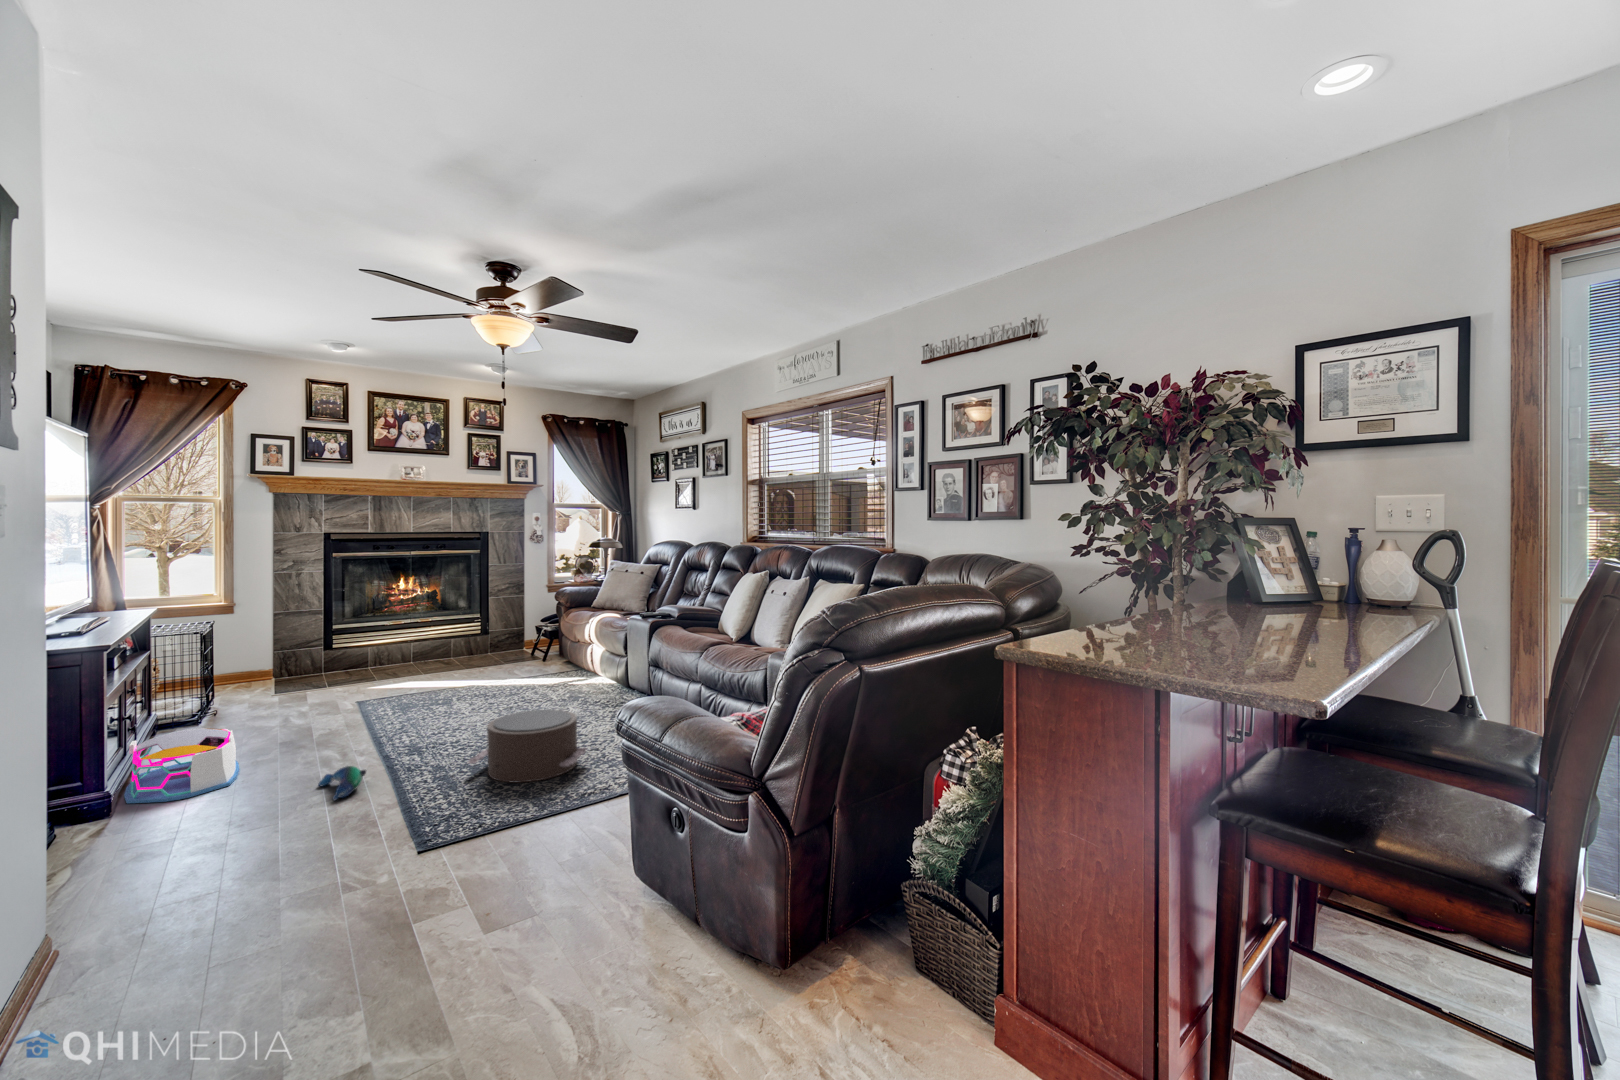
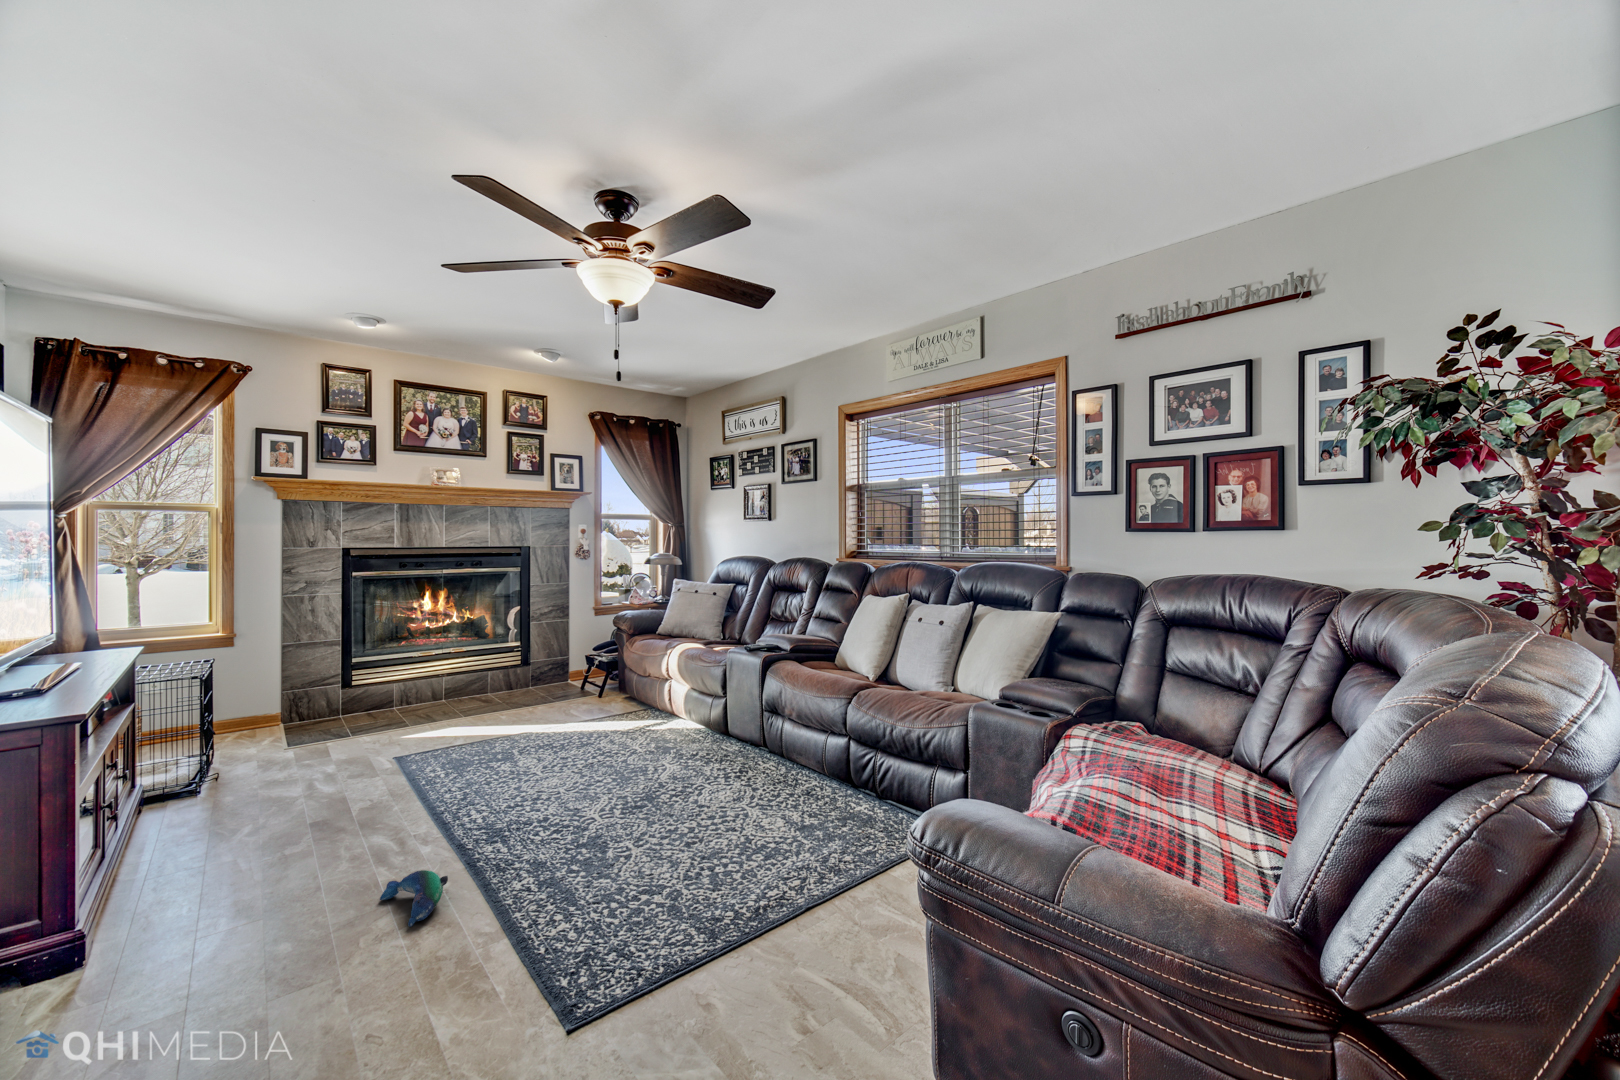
pouf: present [467,710,587,782] -> none [581,779,732,888]
storage bin: present [124,728,239,803] -> none [106,814,263,938]

